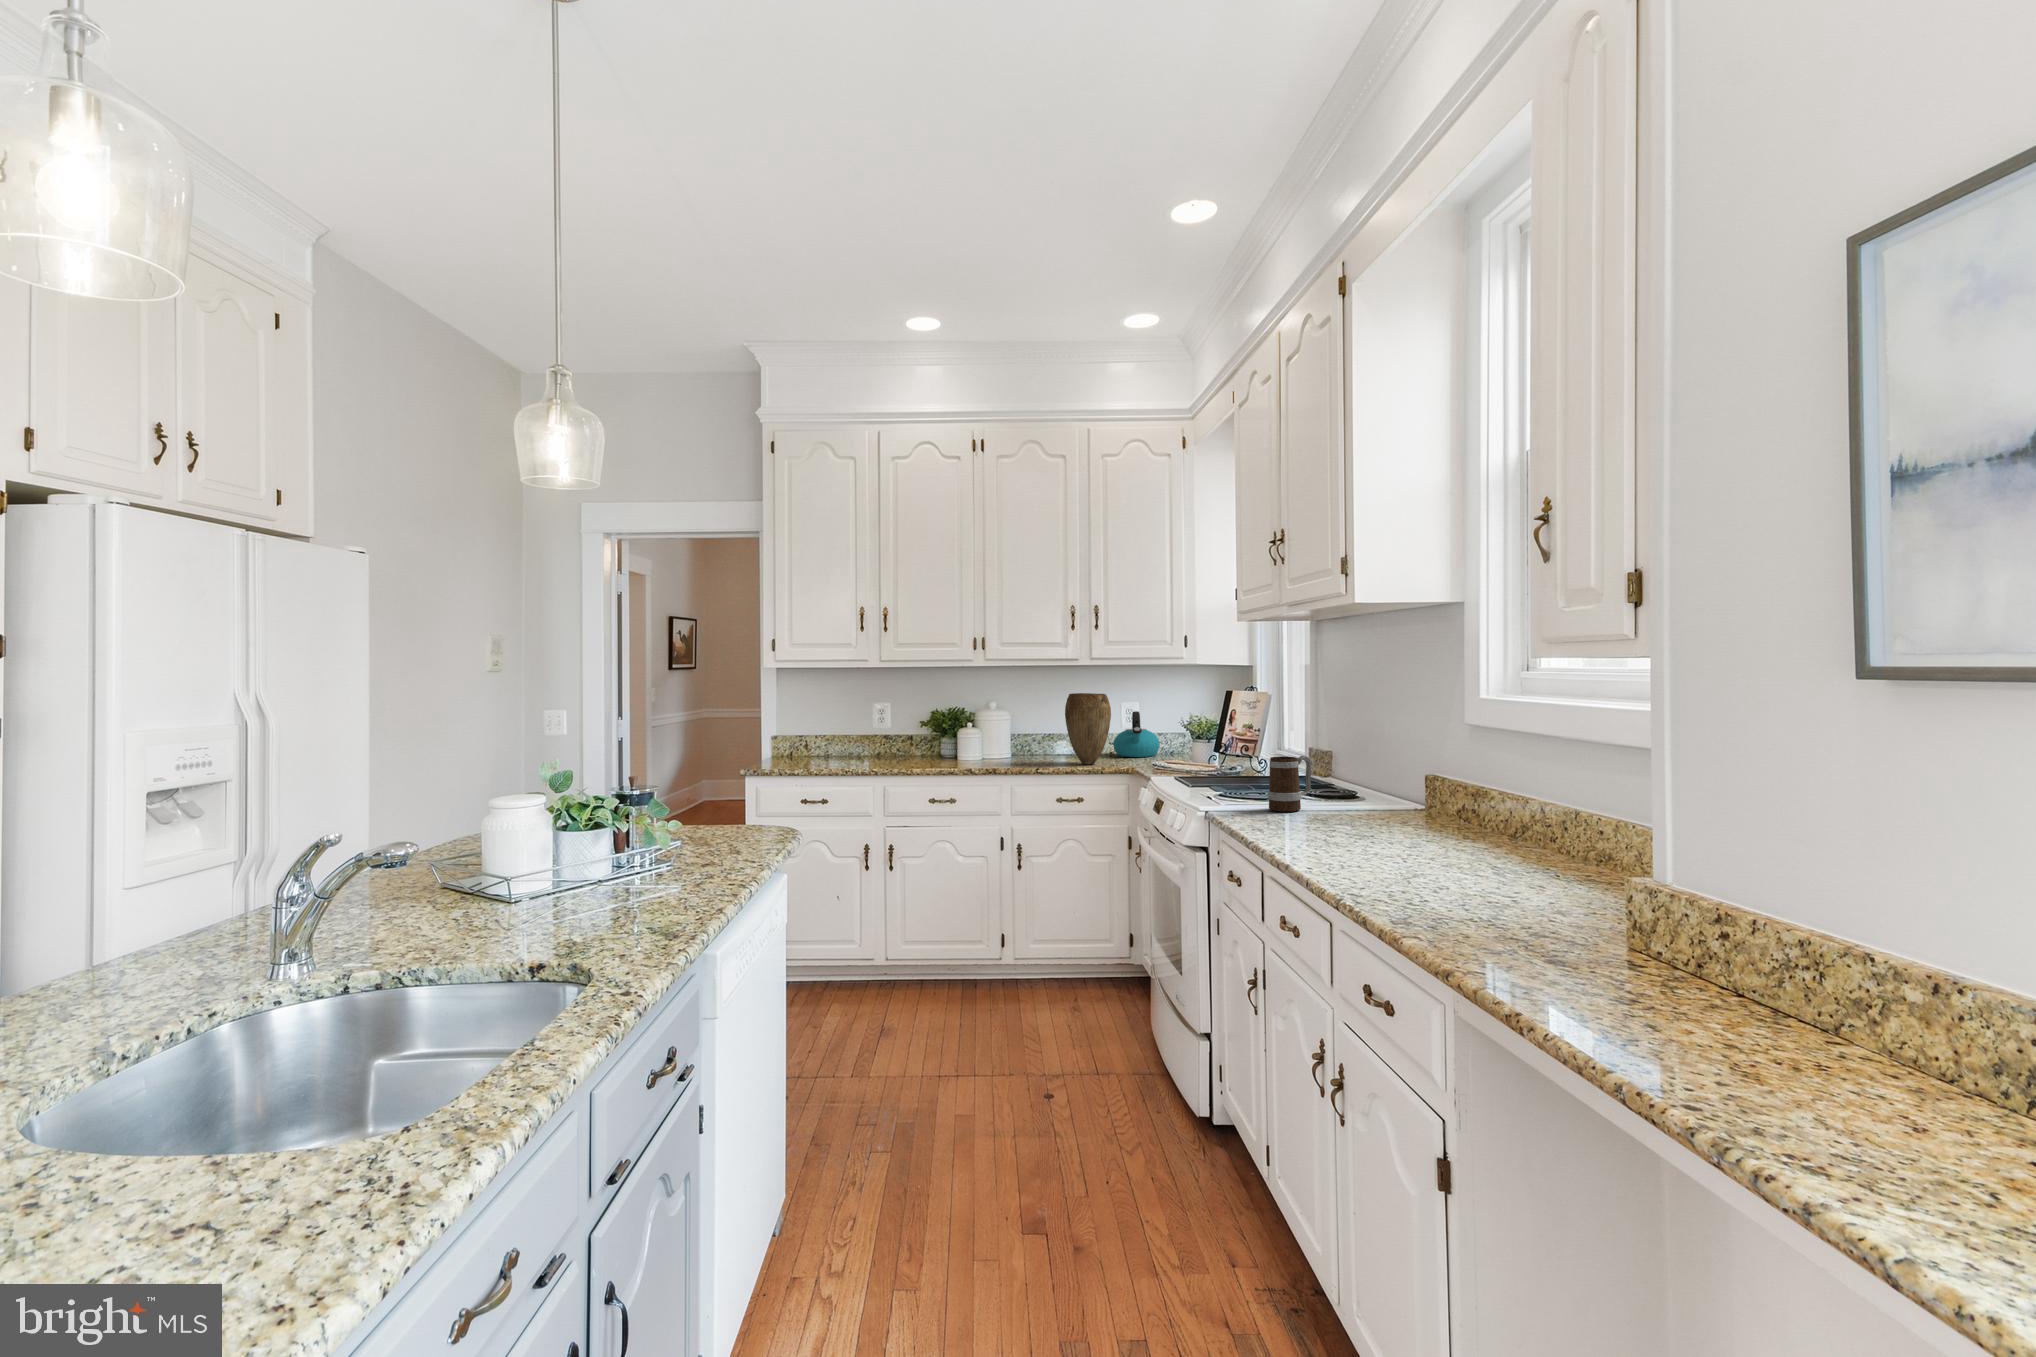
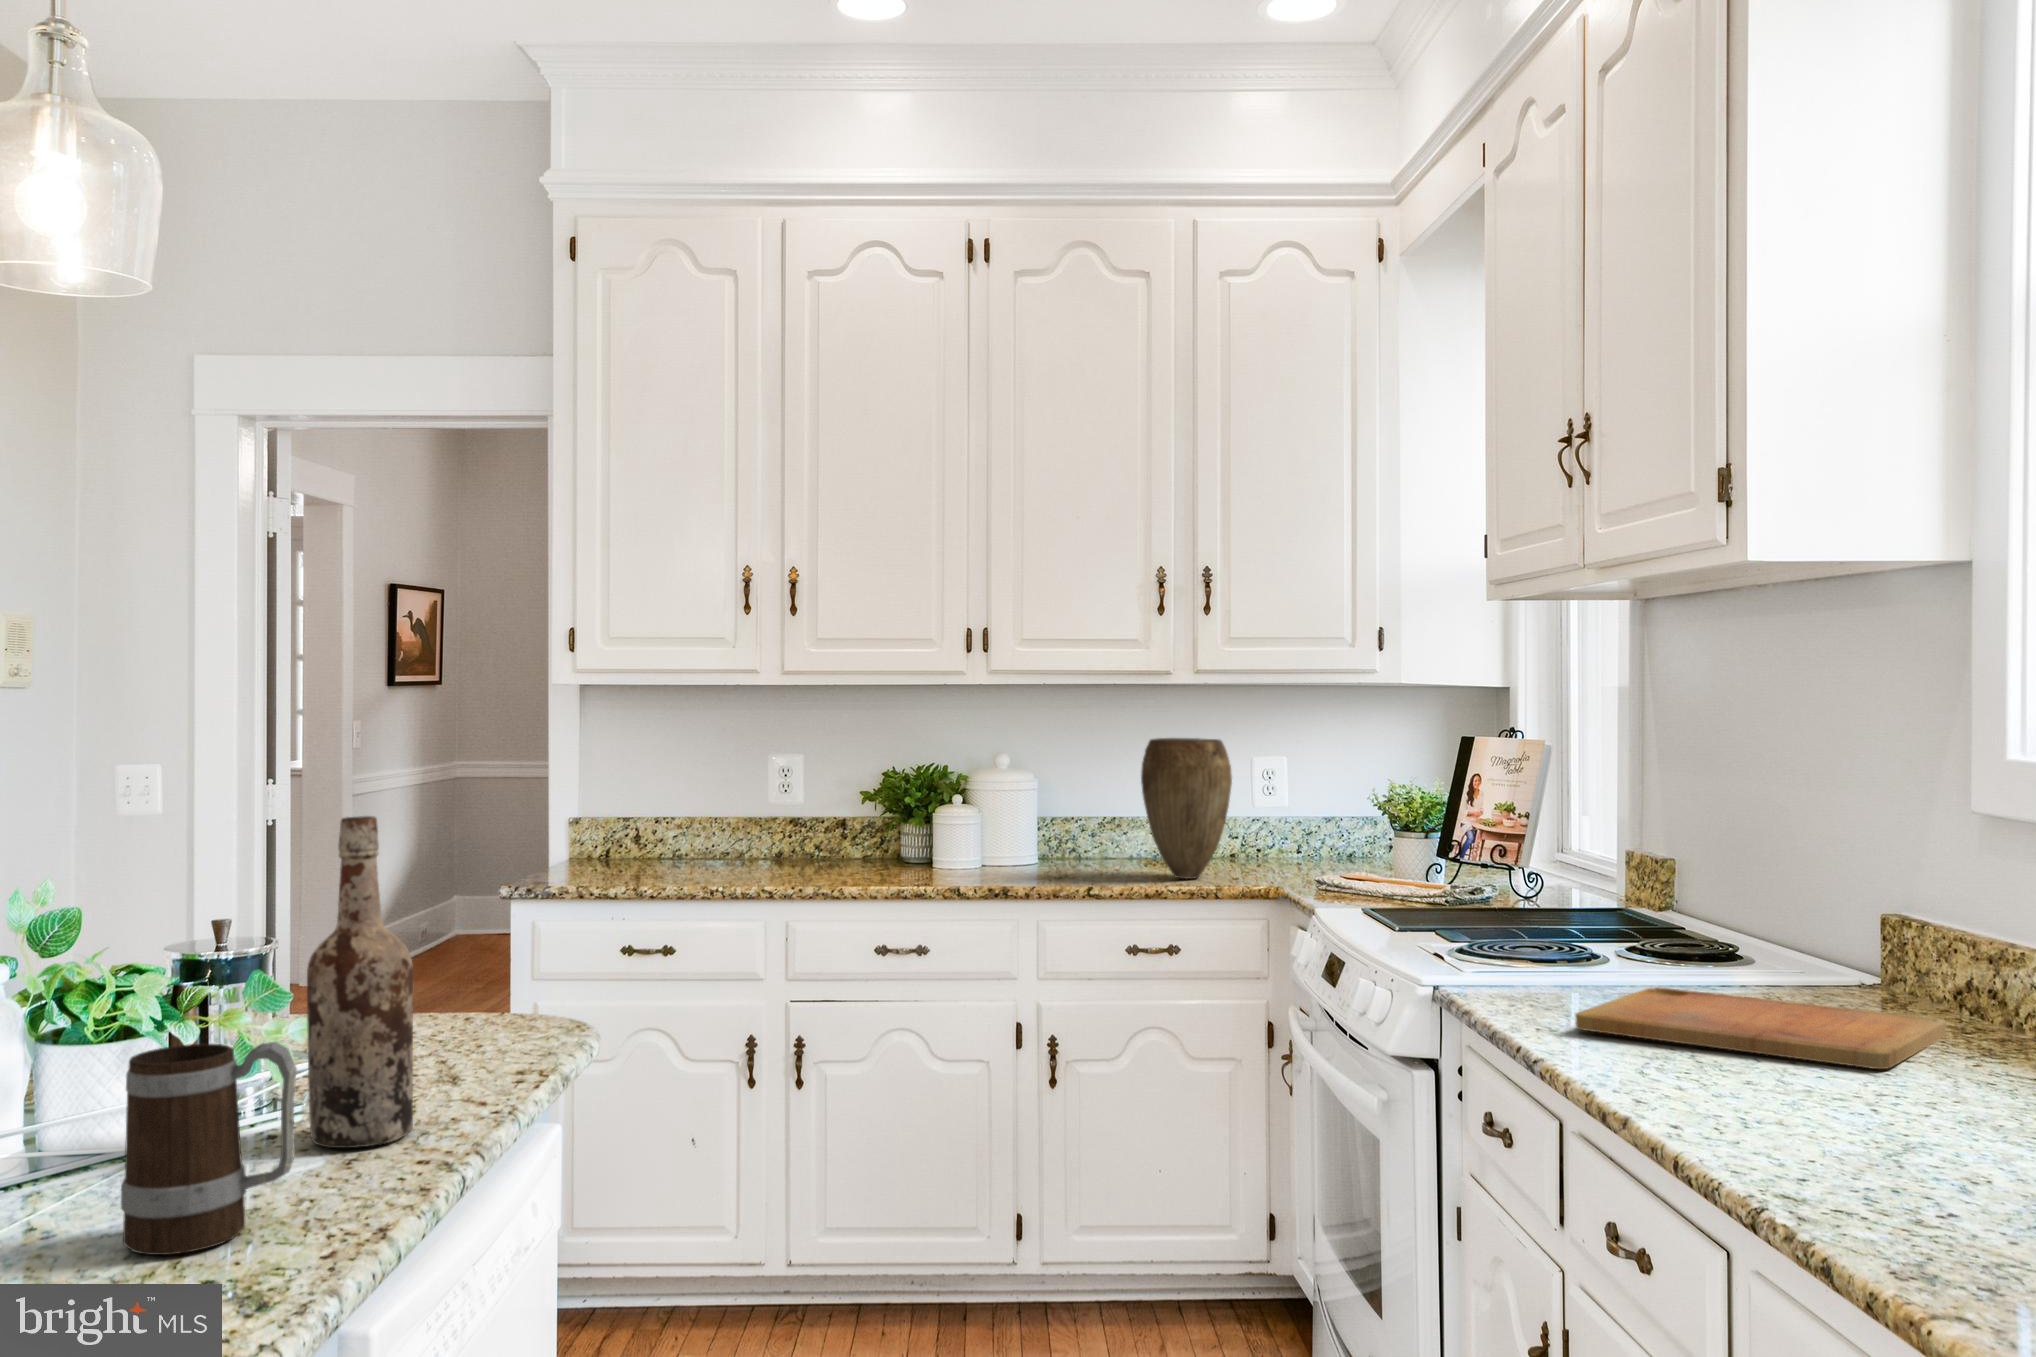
kettle: present [1113,711,1160,757] -> none [1236,773,1328,863]
wine bottle: none [675,724,724,879] -> present [307,816,413,1148]
mug: present [1268,755,1311,812] -> present [121,1042,297,1255]
cutting board: none [1274,810,1447,843] -> present [1575,987,1946,1069]

